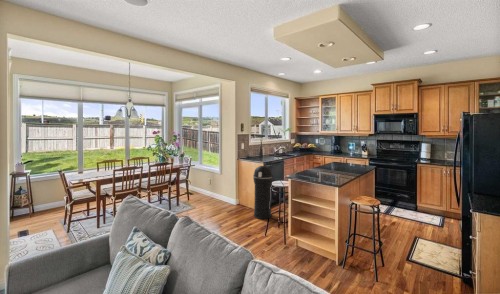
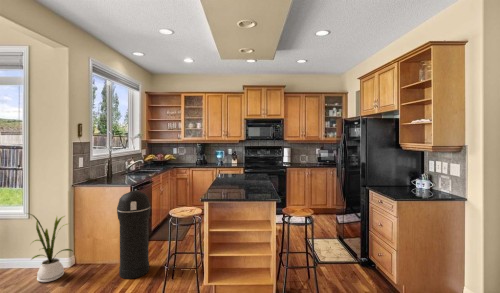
house plant: none [215,171,235,209] -> present [30,214,73,282]

